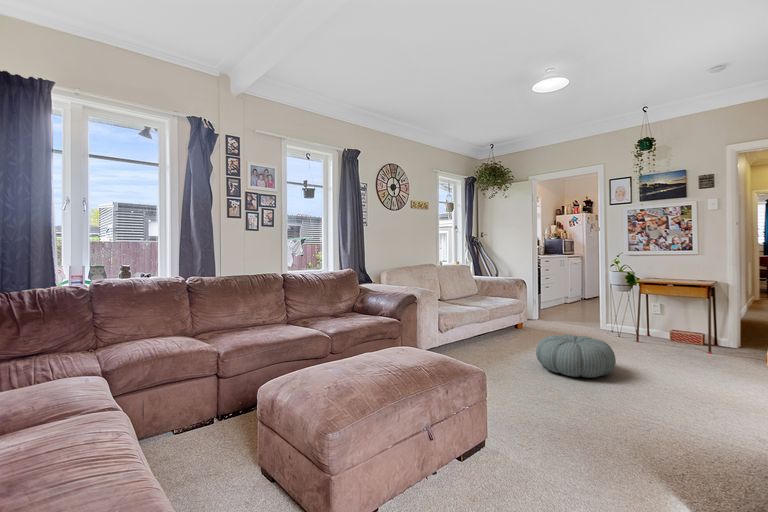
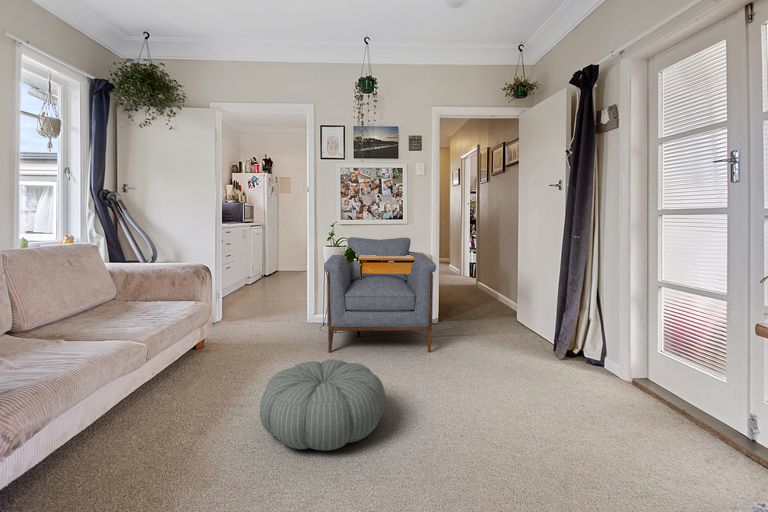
armchair: none [600,264,709,361] -> present [324,237,436,352]

